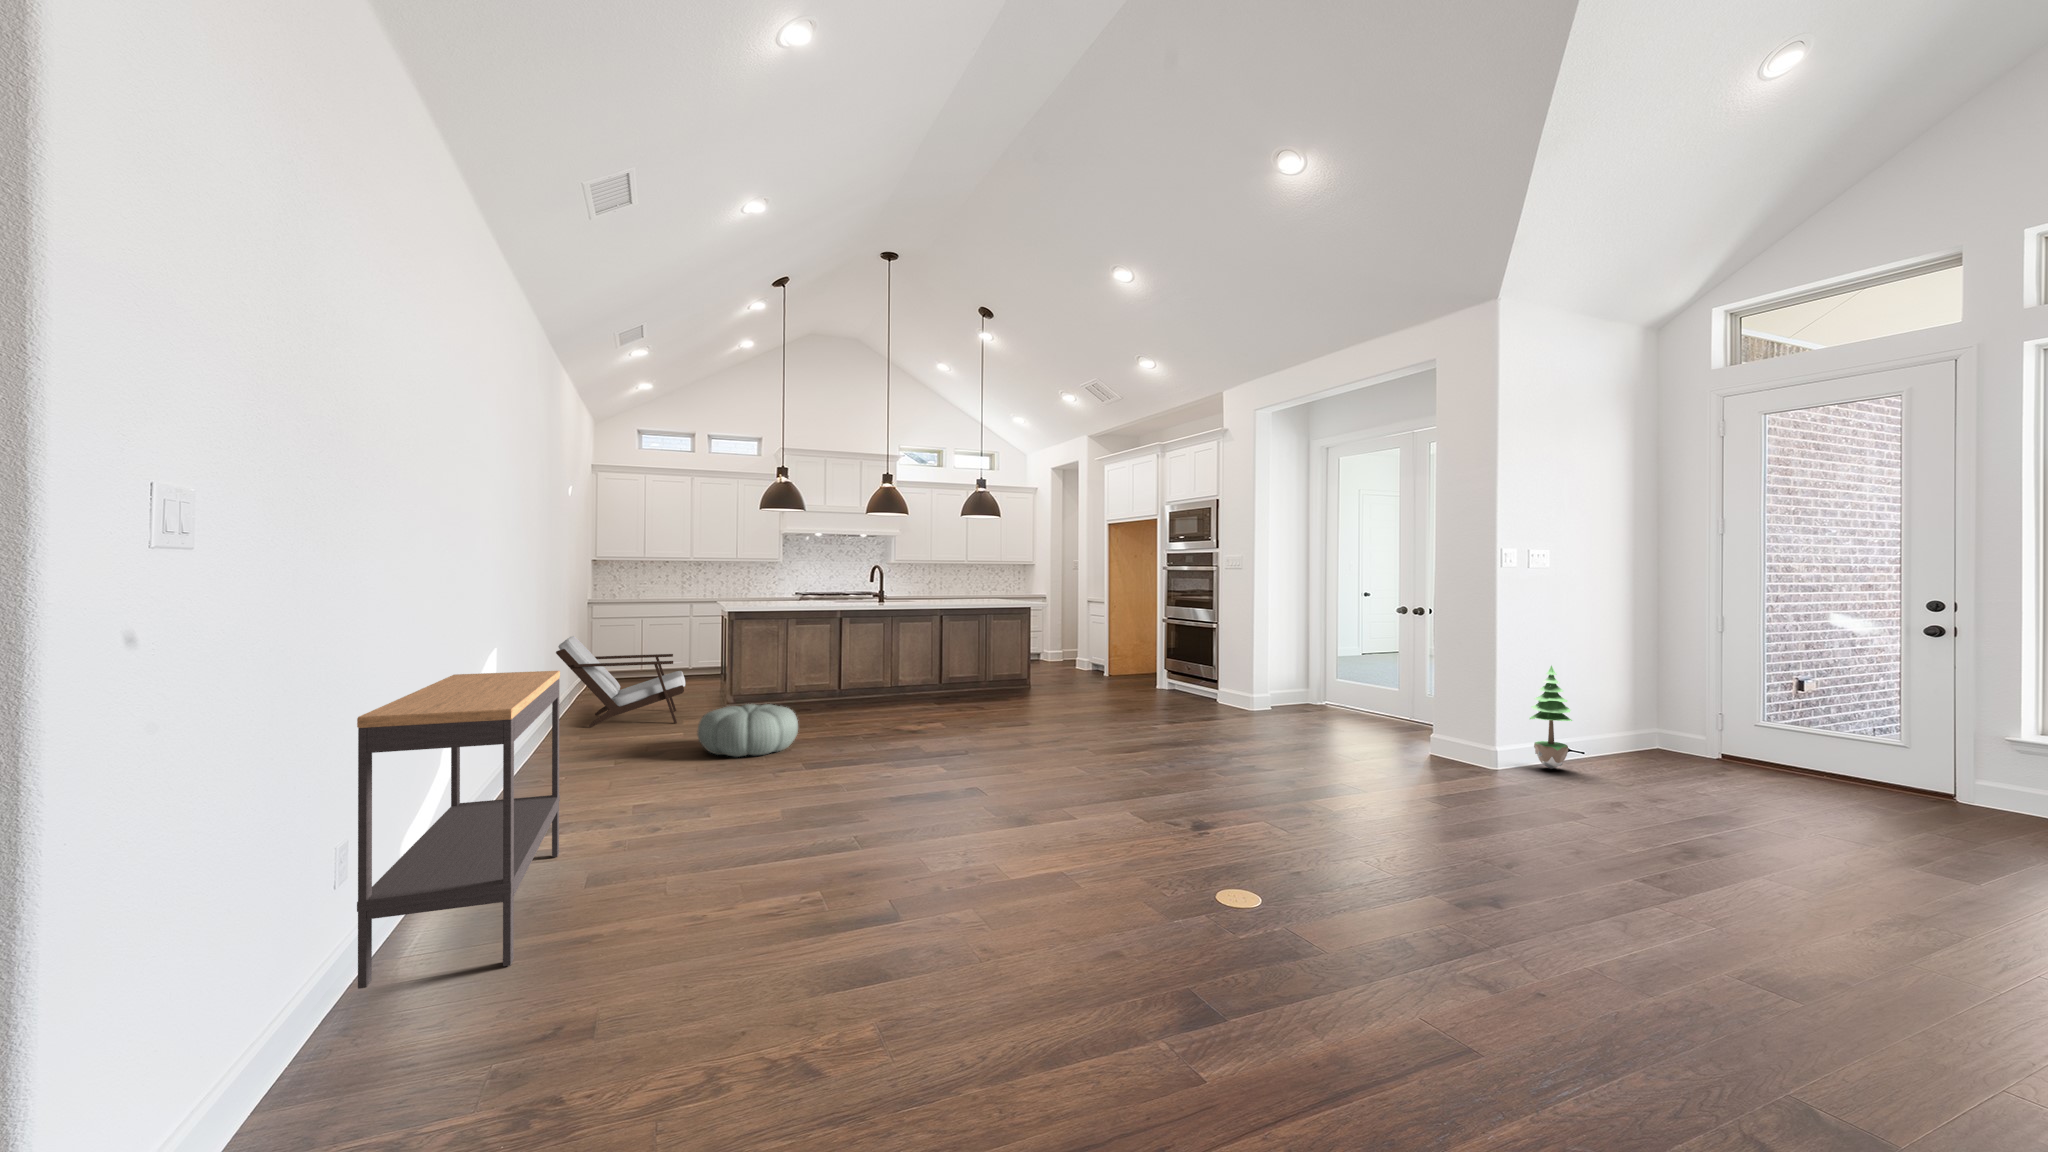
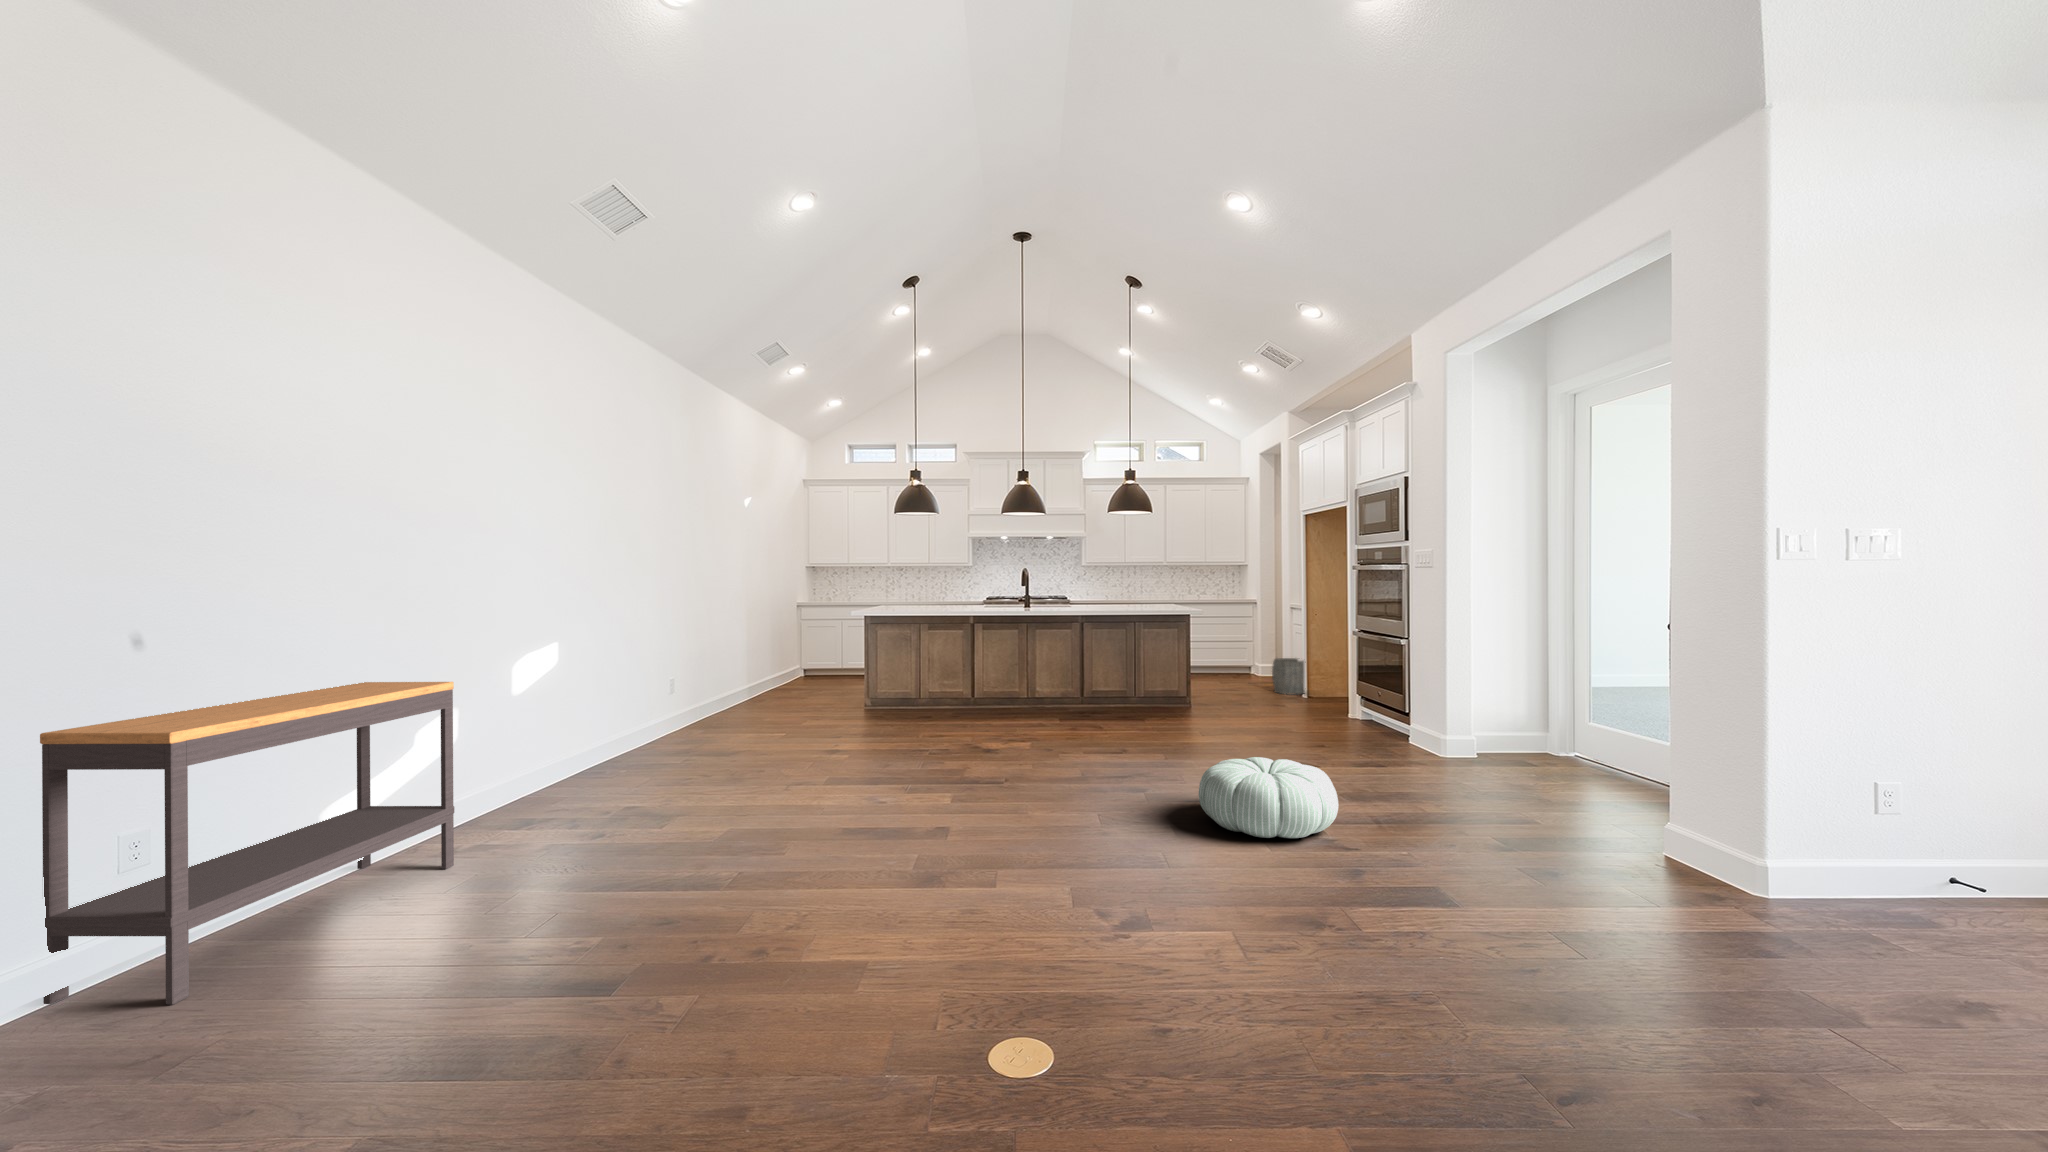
armchair: present [556,636,686,728] -> none [692,637,820,724]
woven basket: none [1076,646,1105,676] -> present [1272,658,1305,695]
potted tree: present [1530,666,1572,769] -> none [1853,734,1951,919]
pouf: present [697,704,798,757] -> present [1199,757,1338,838]

